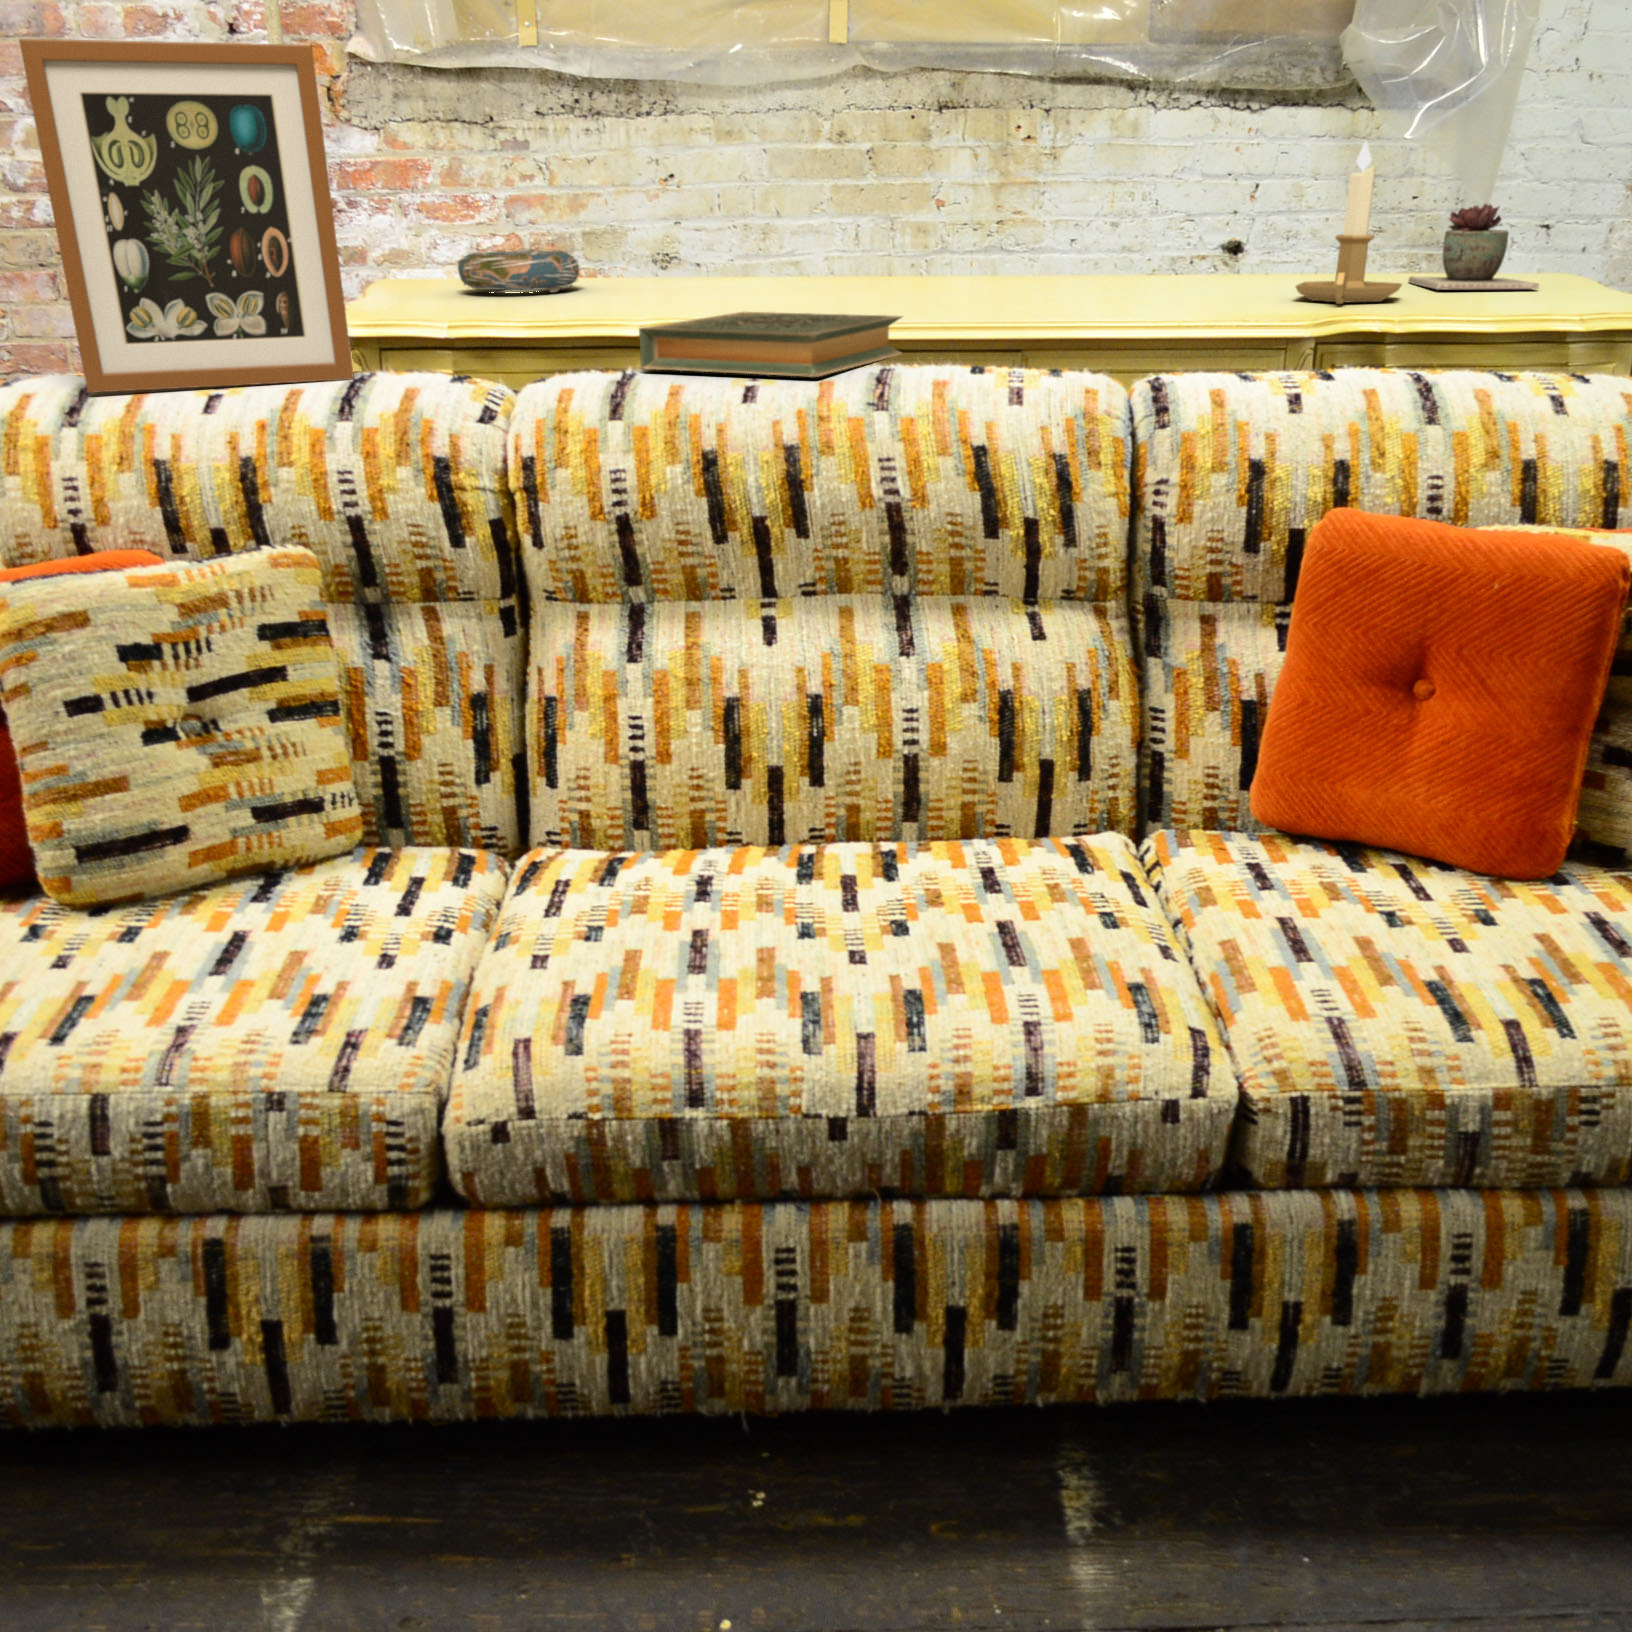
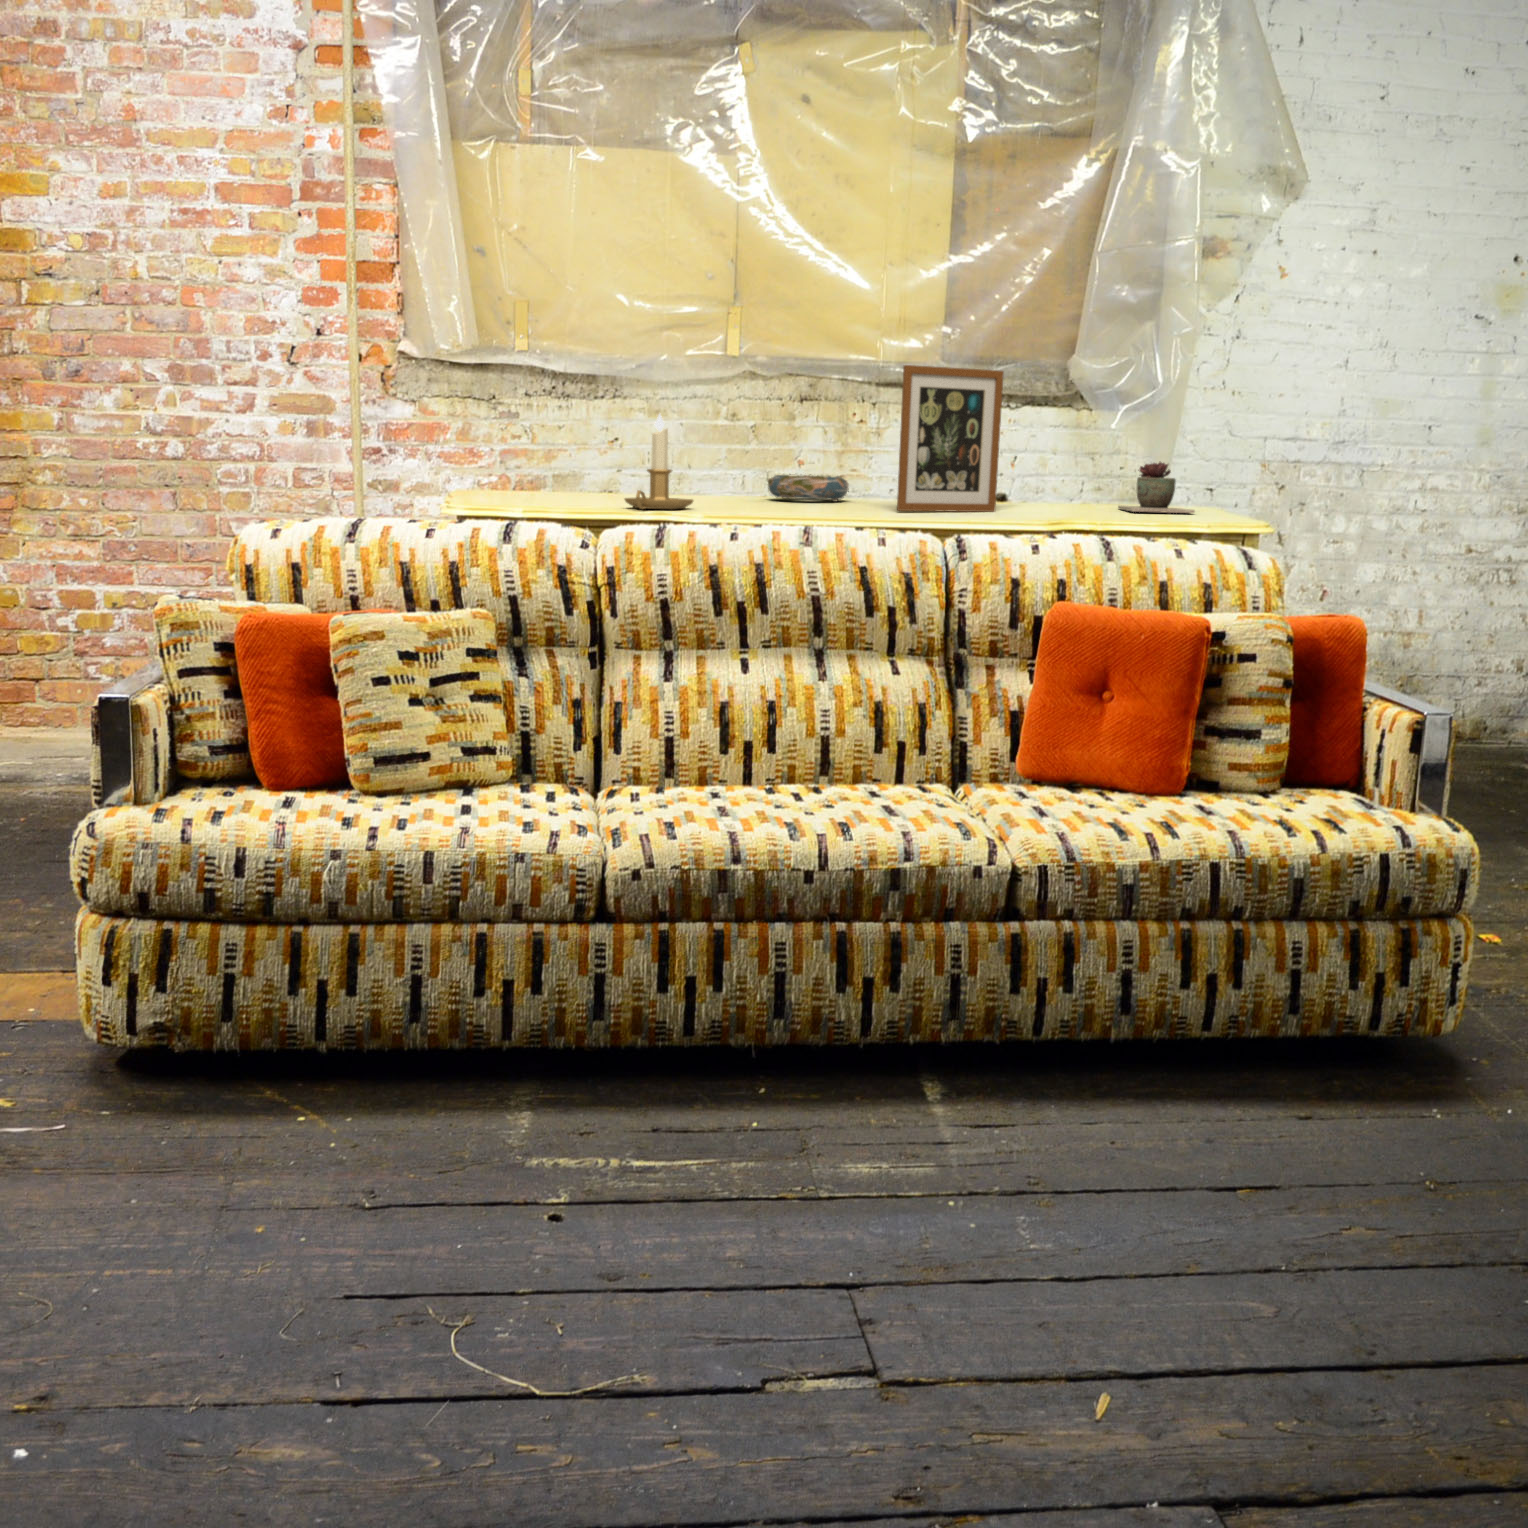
picture frame: present [19,39,354,393] -> present [897,365,1004,512]
candlestick: present [1296,141,1402,304] -> present [625,414,693,510]
decorative bowl: present [458,248,580,292] -> present [767,474,849,502]
hardback book: present [639,312,902,377] -> none [663,502,812,532]

